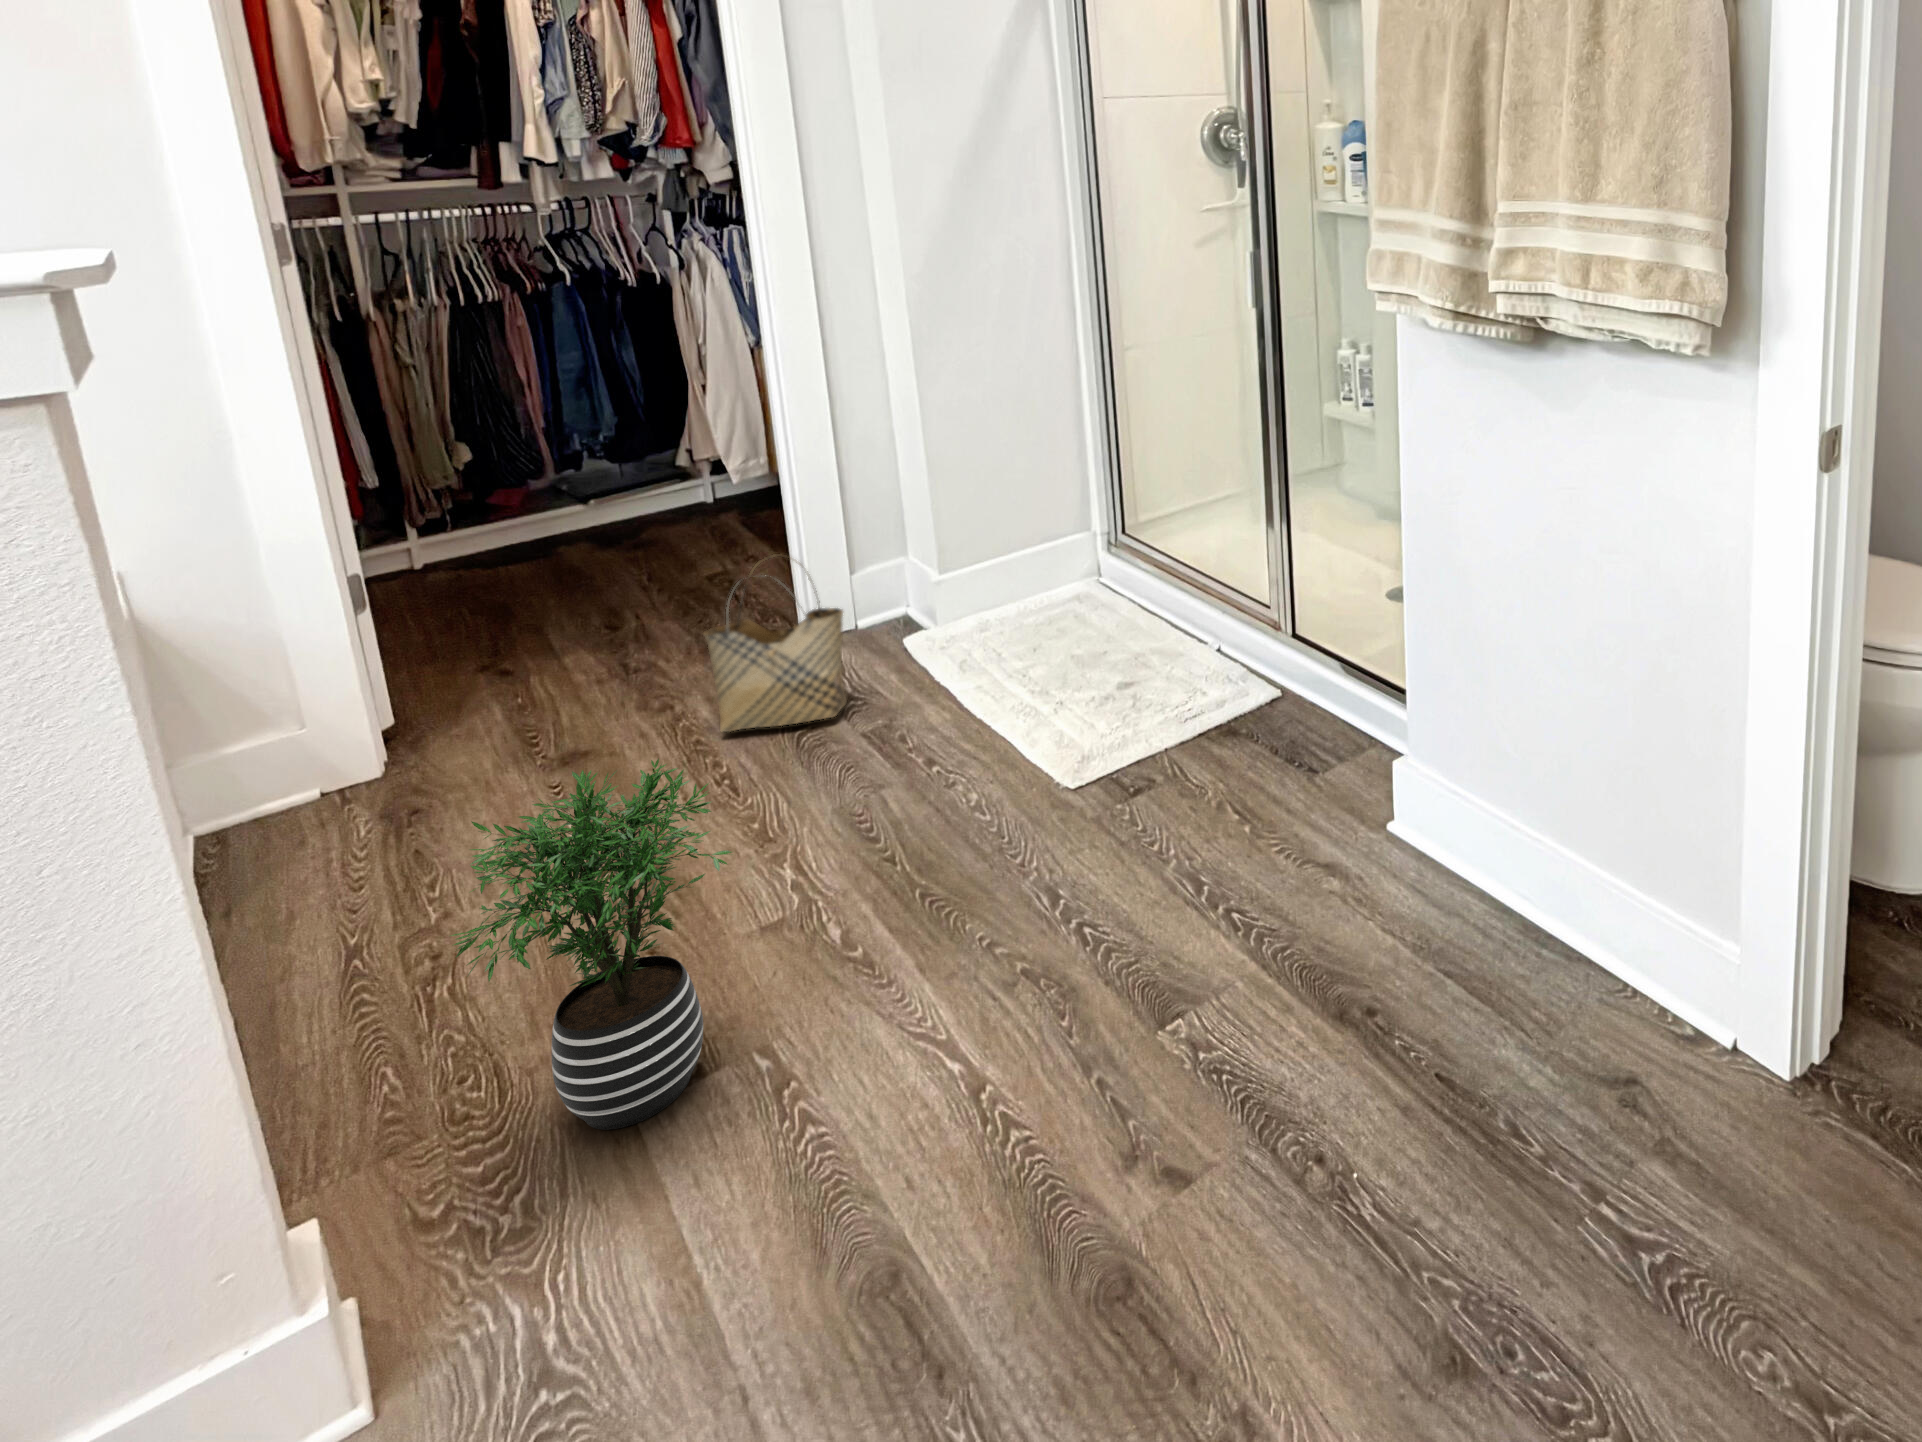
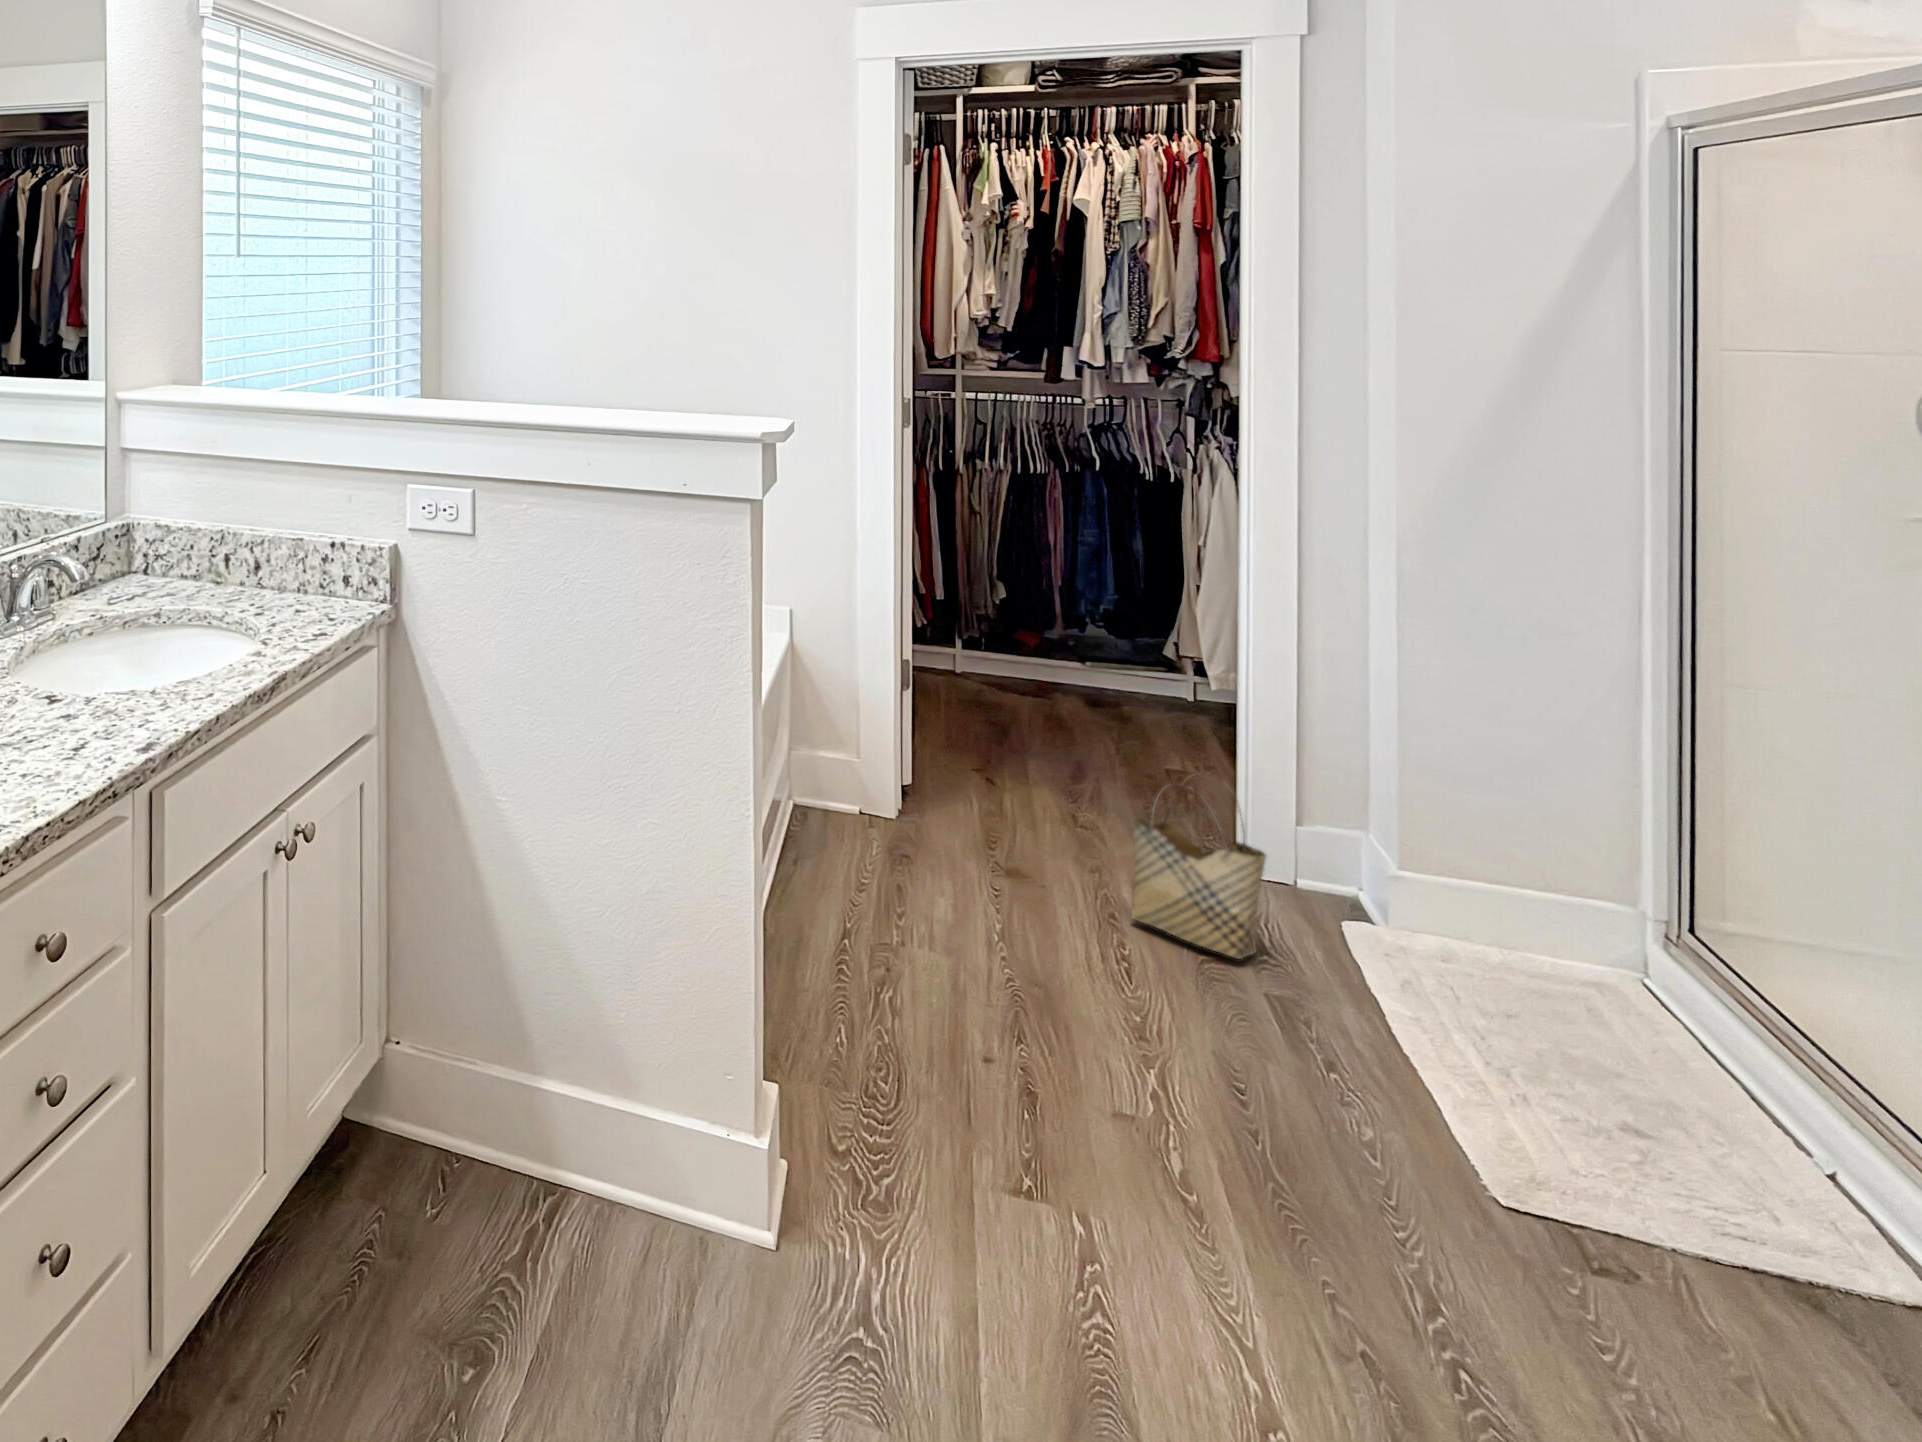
potted plant: present [451,759,732,1130] -> none [881,882,1083,1199]

